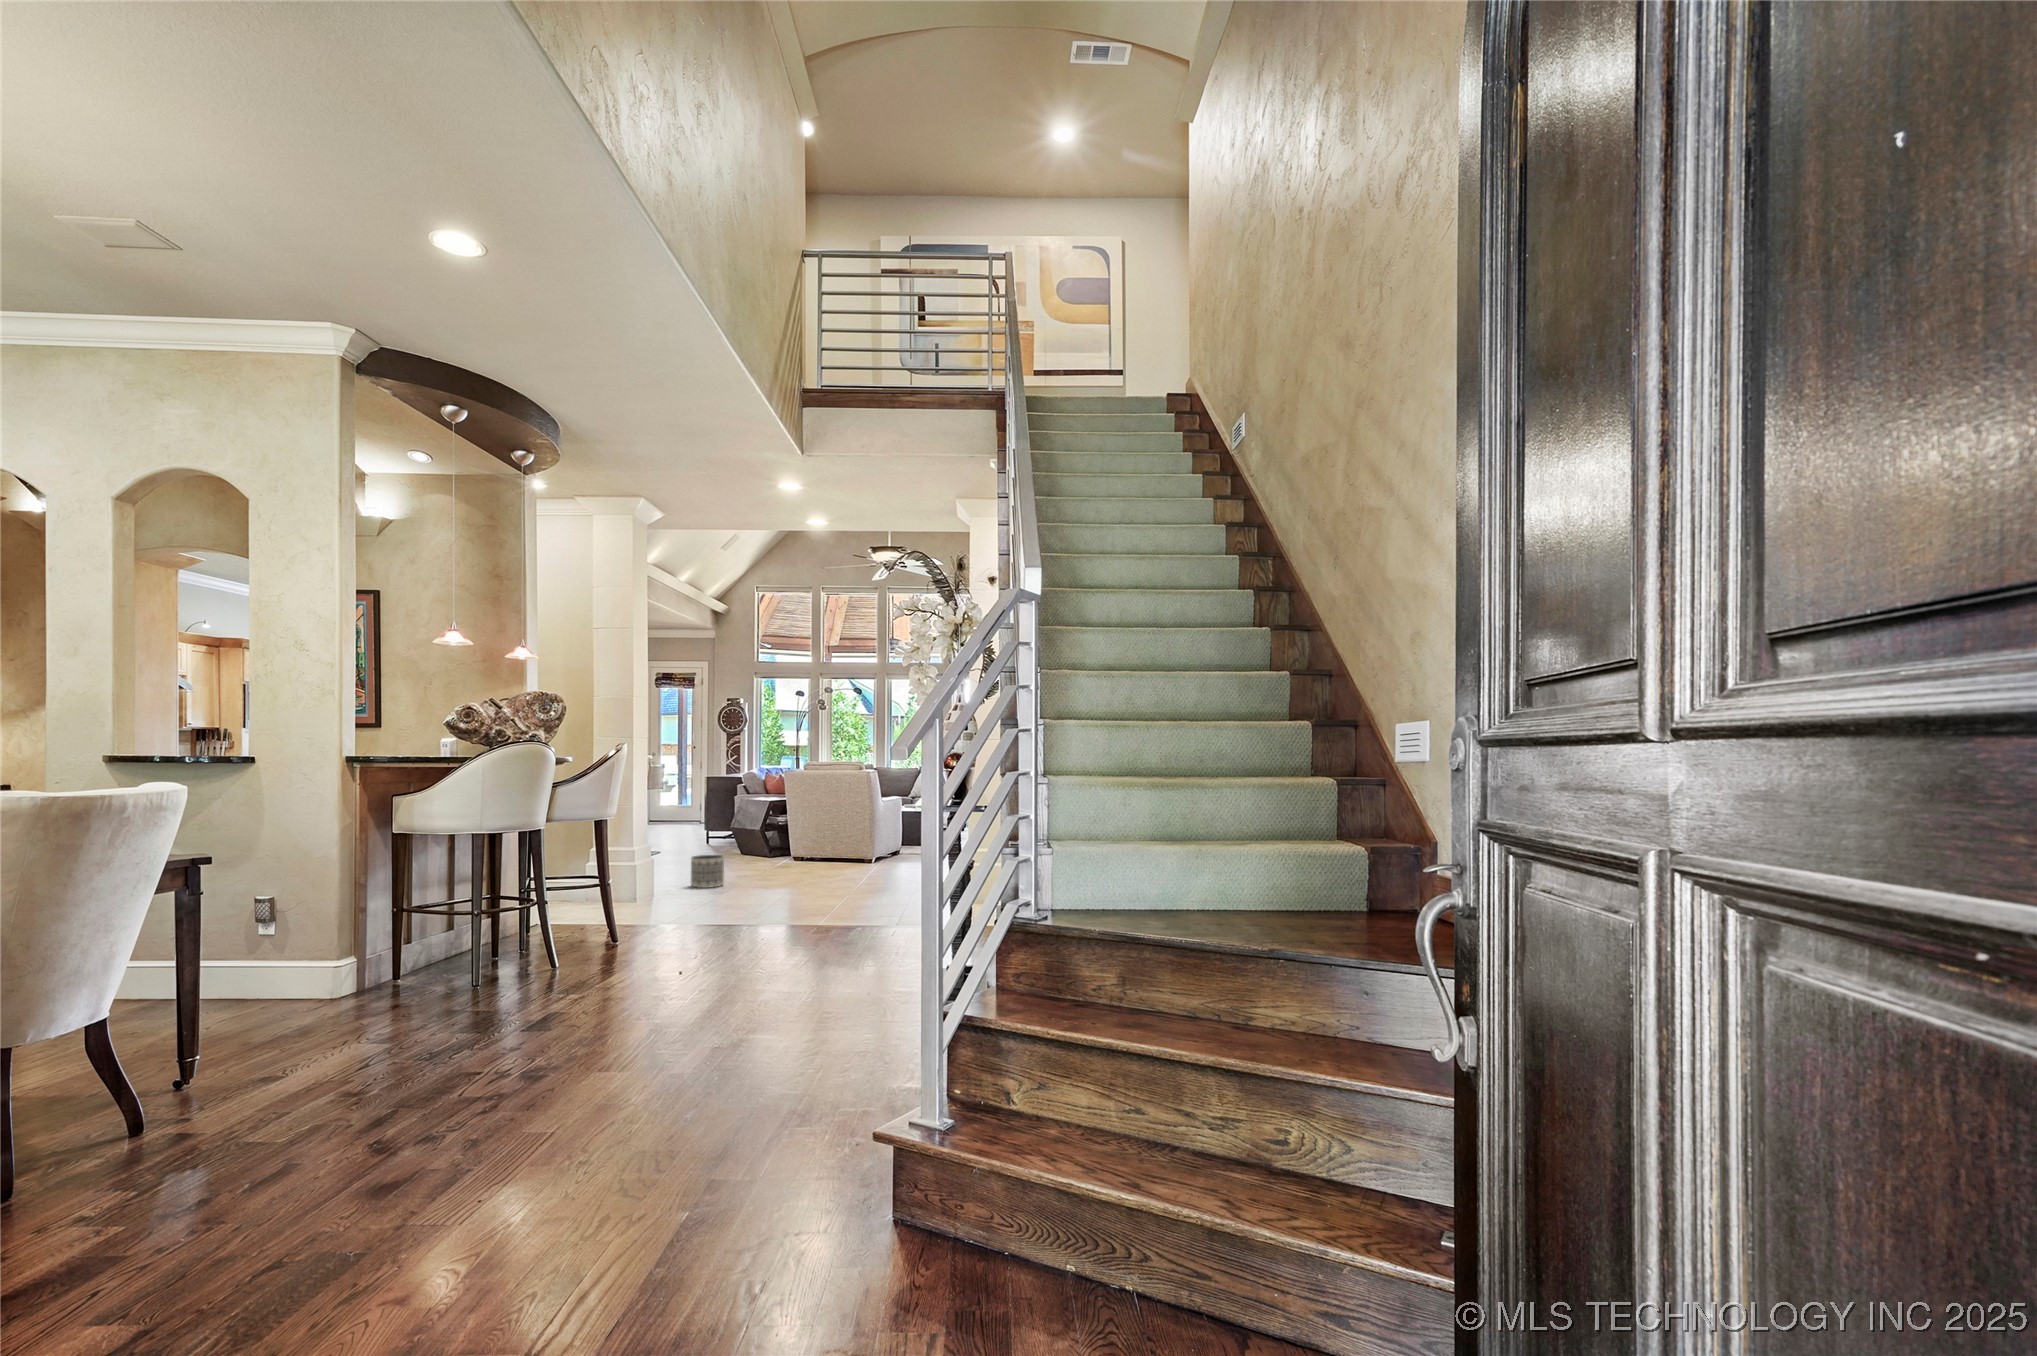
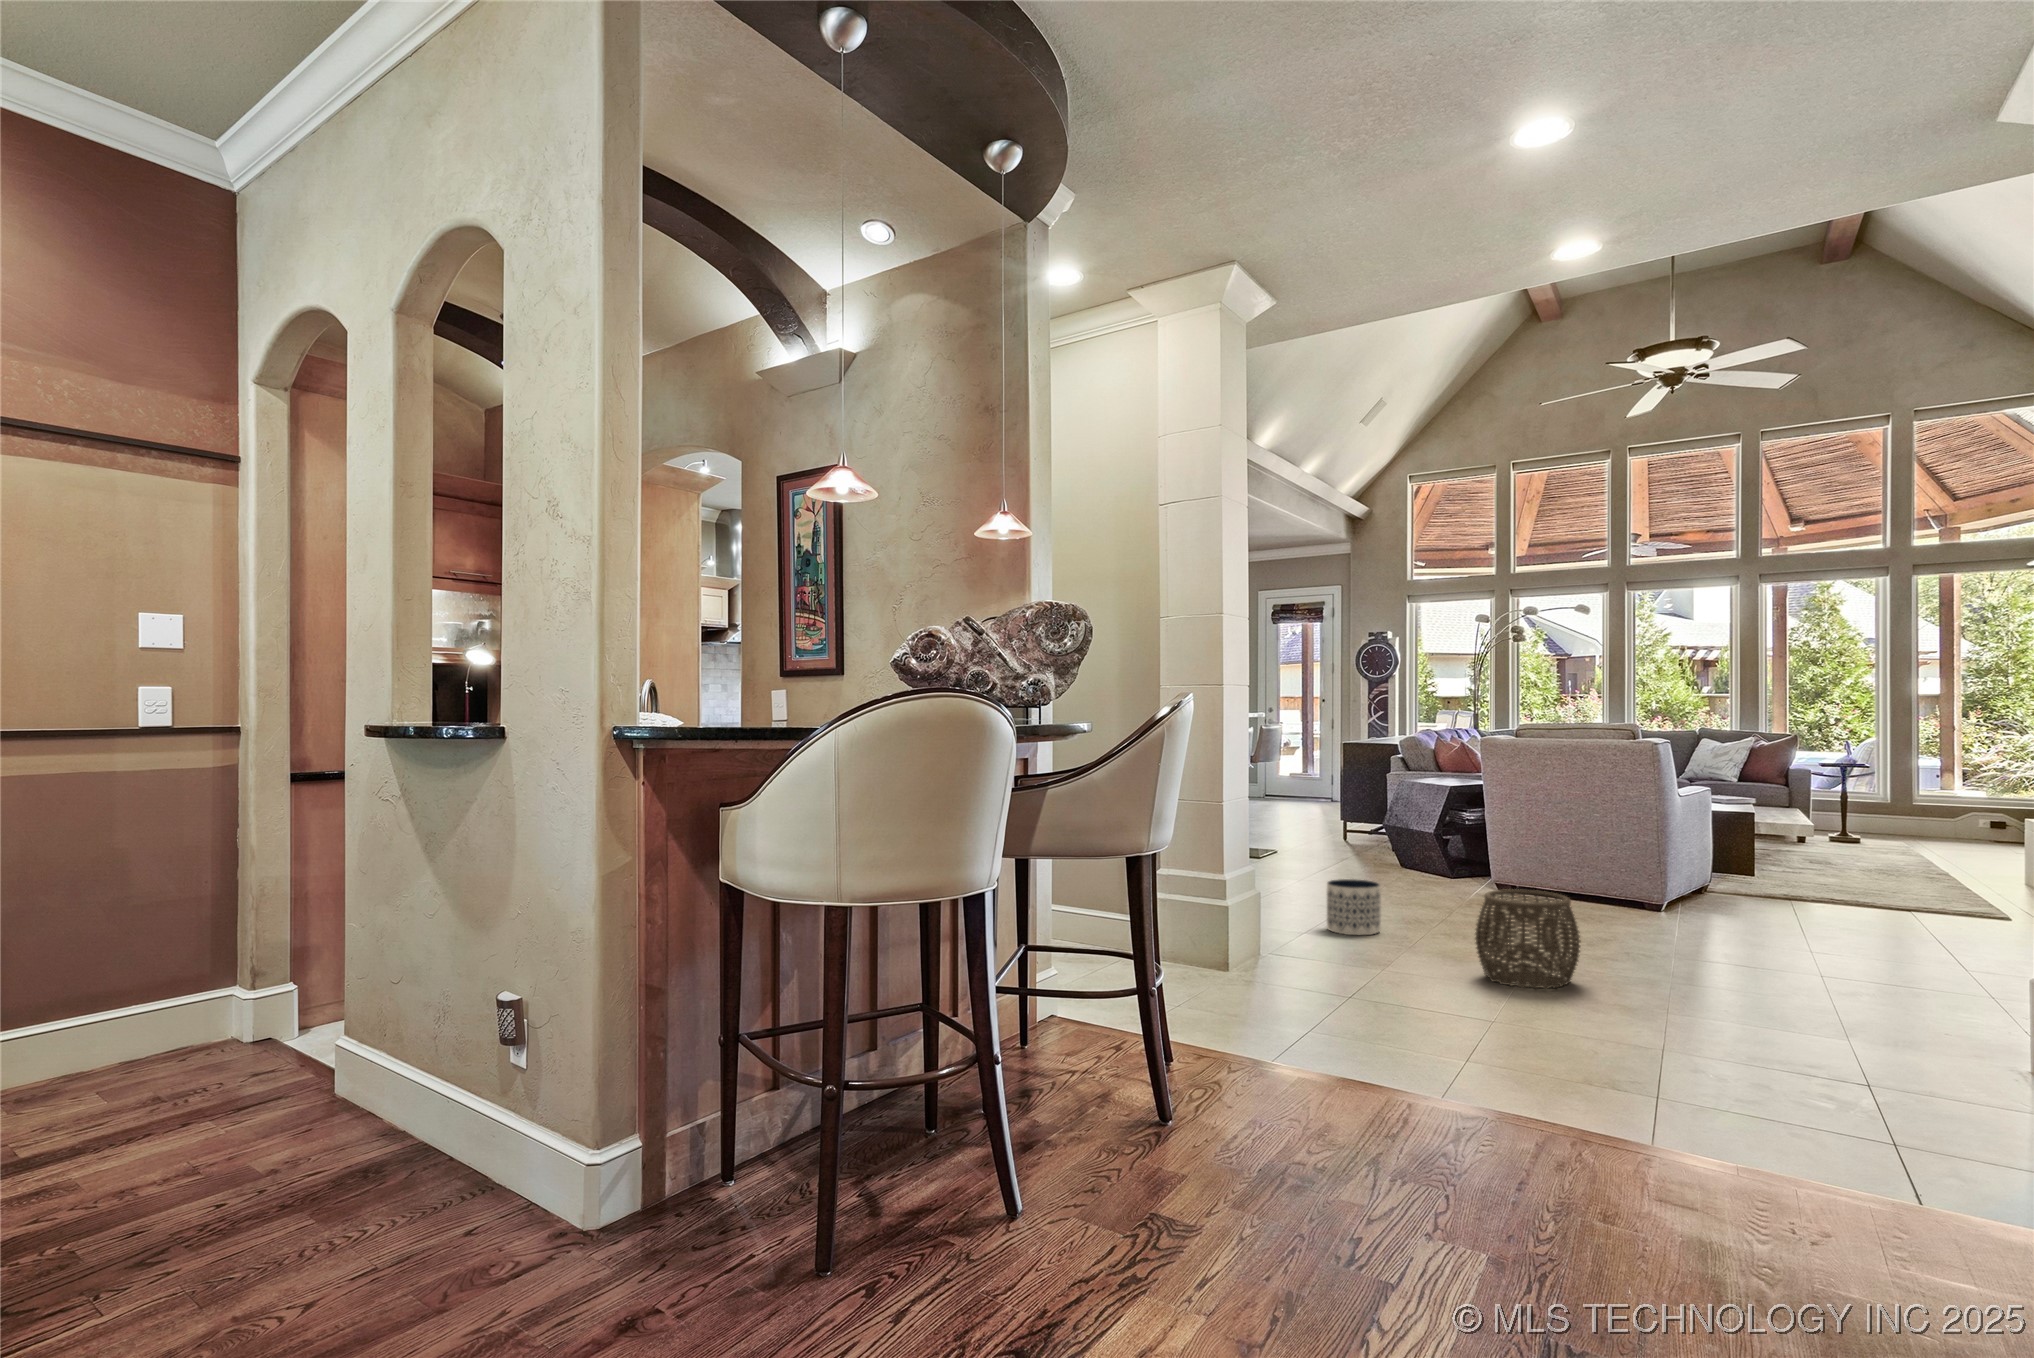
woven basket: none [773,849,828,901] -> present [1475,889,1580,989]

